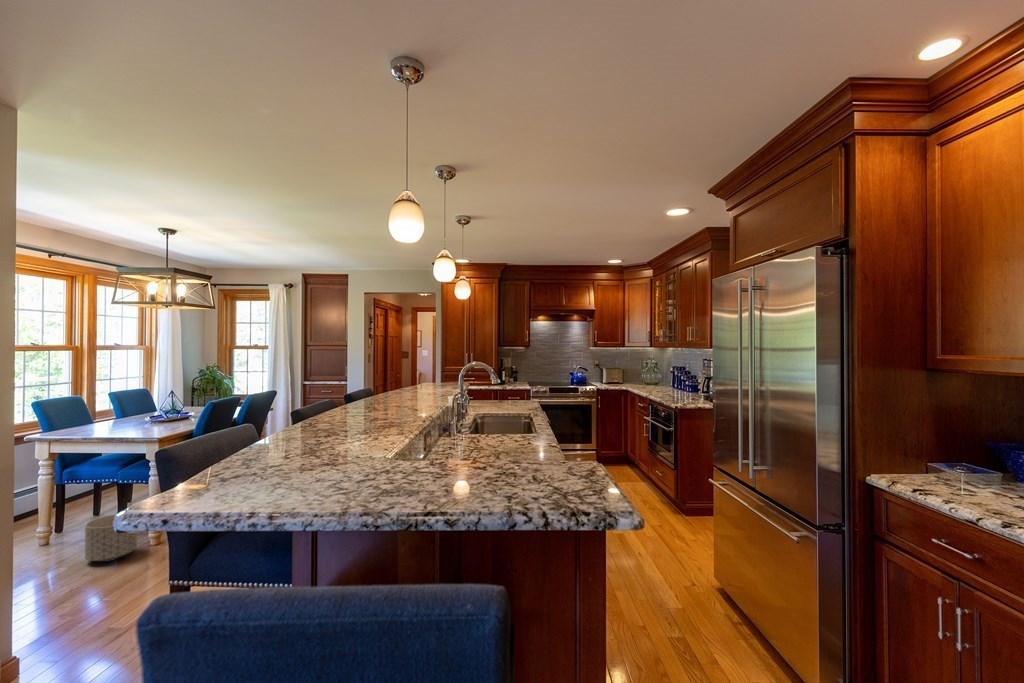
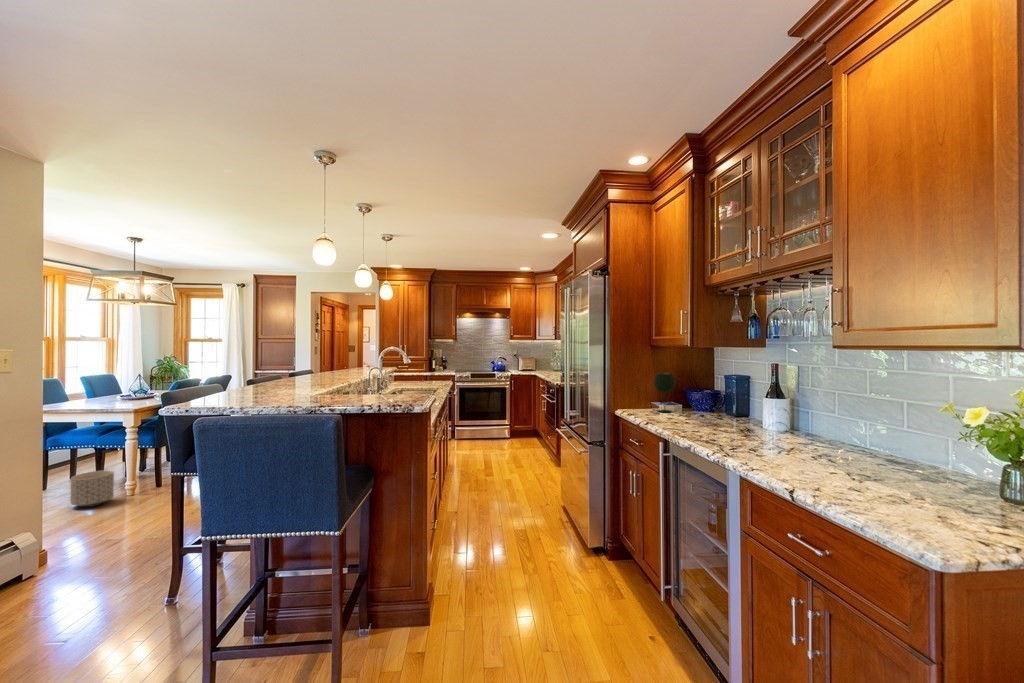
wine glass: none [944,412,992,480] -> present [654,373,675,412]

